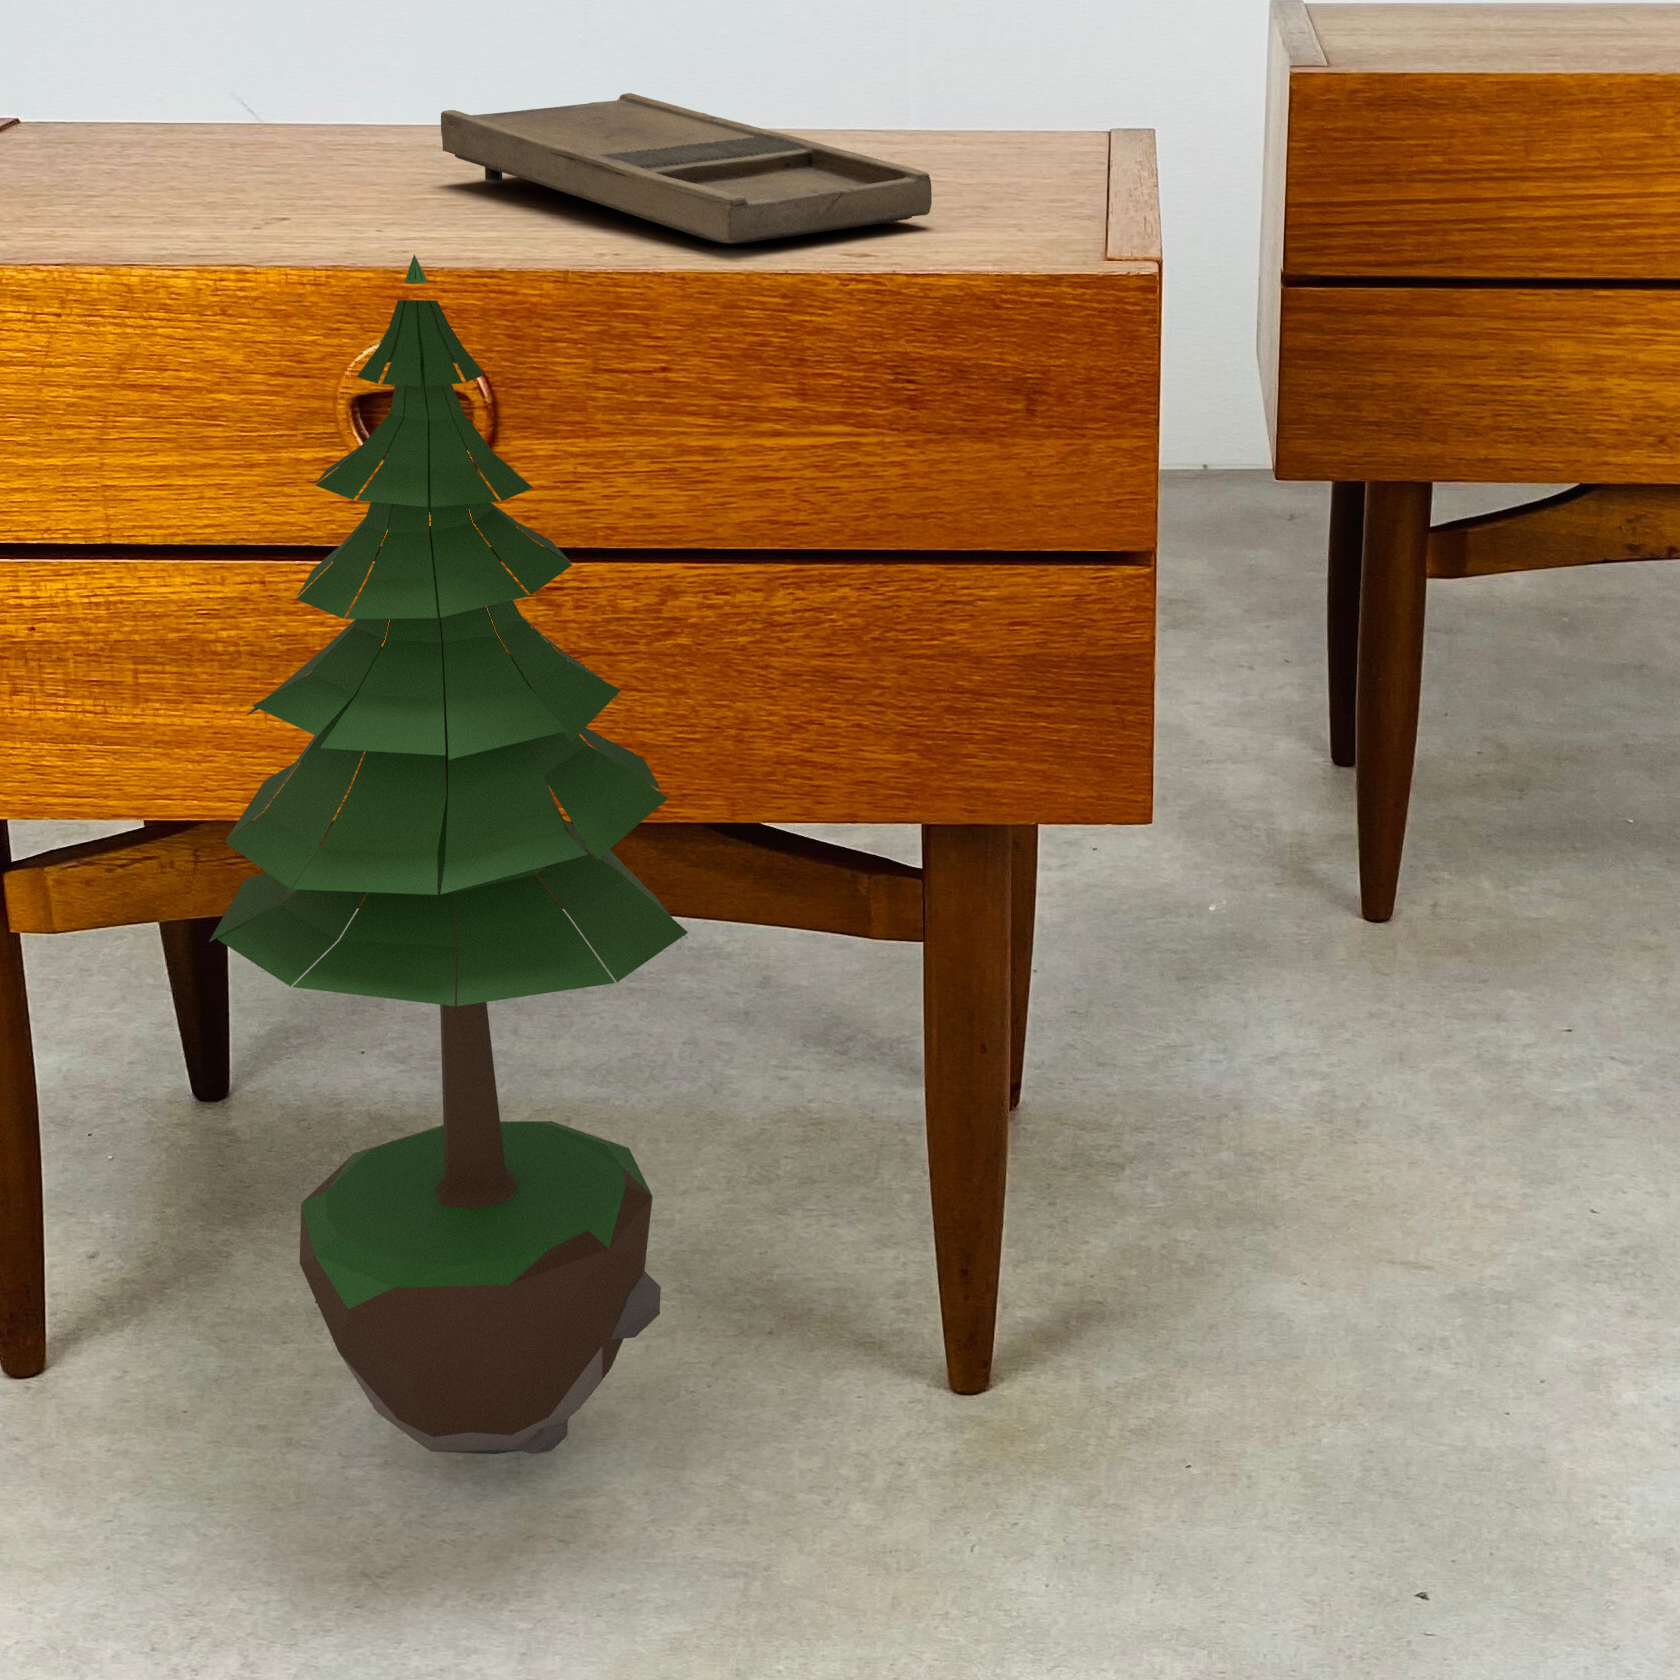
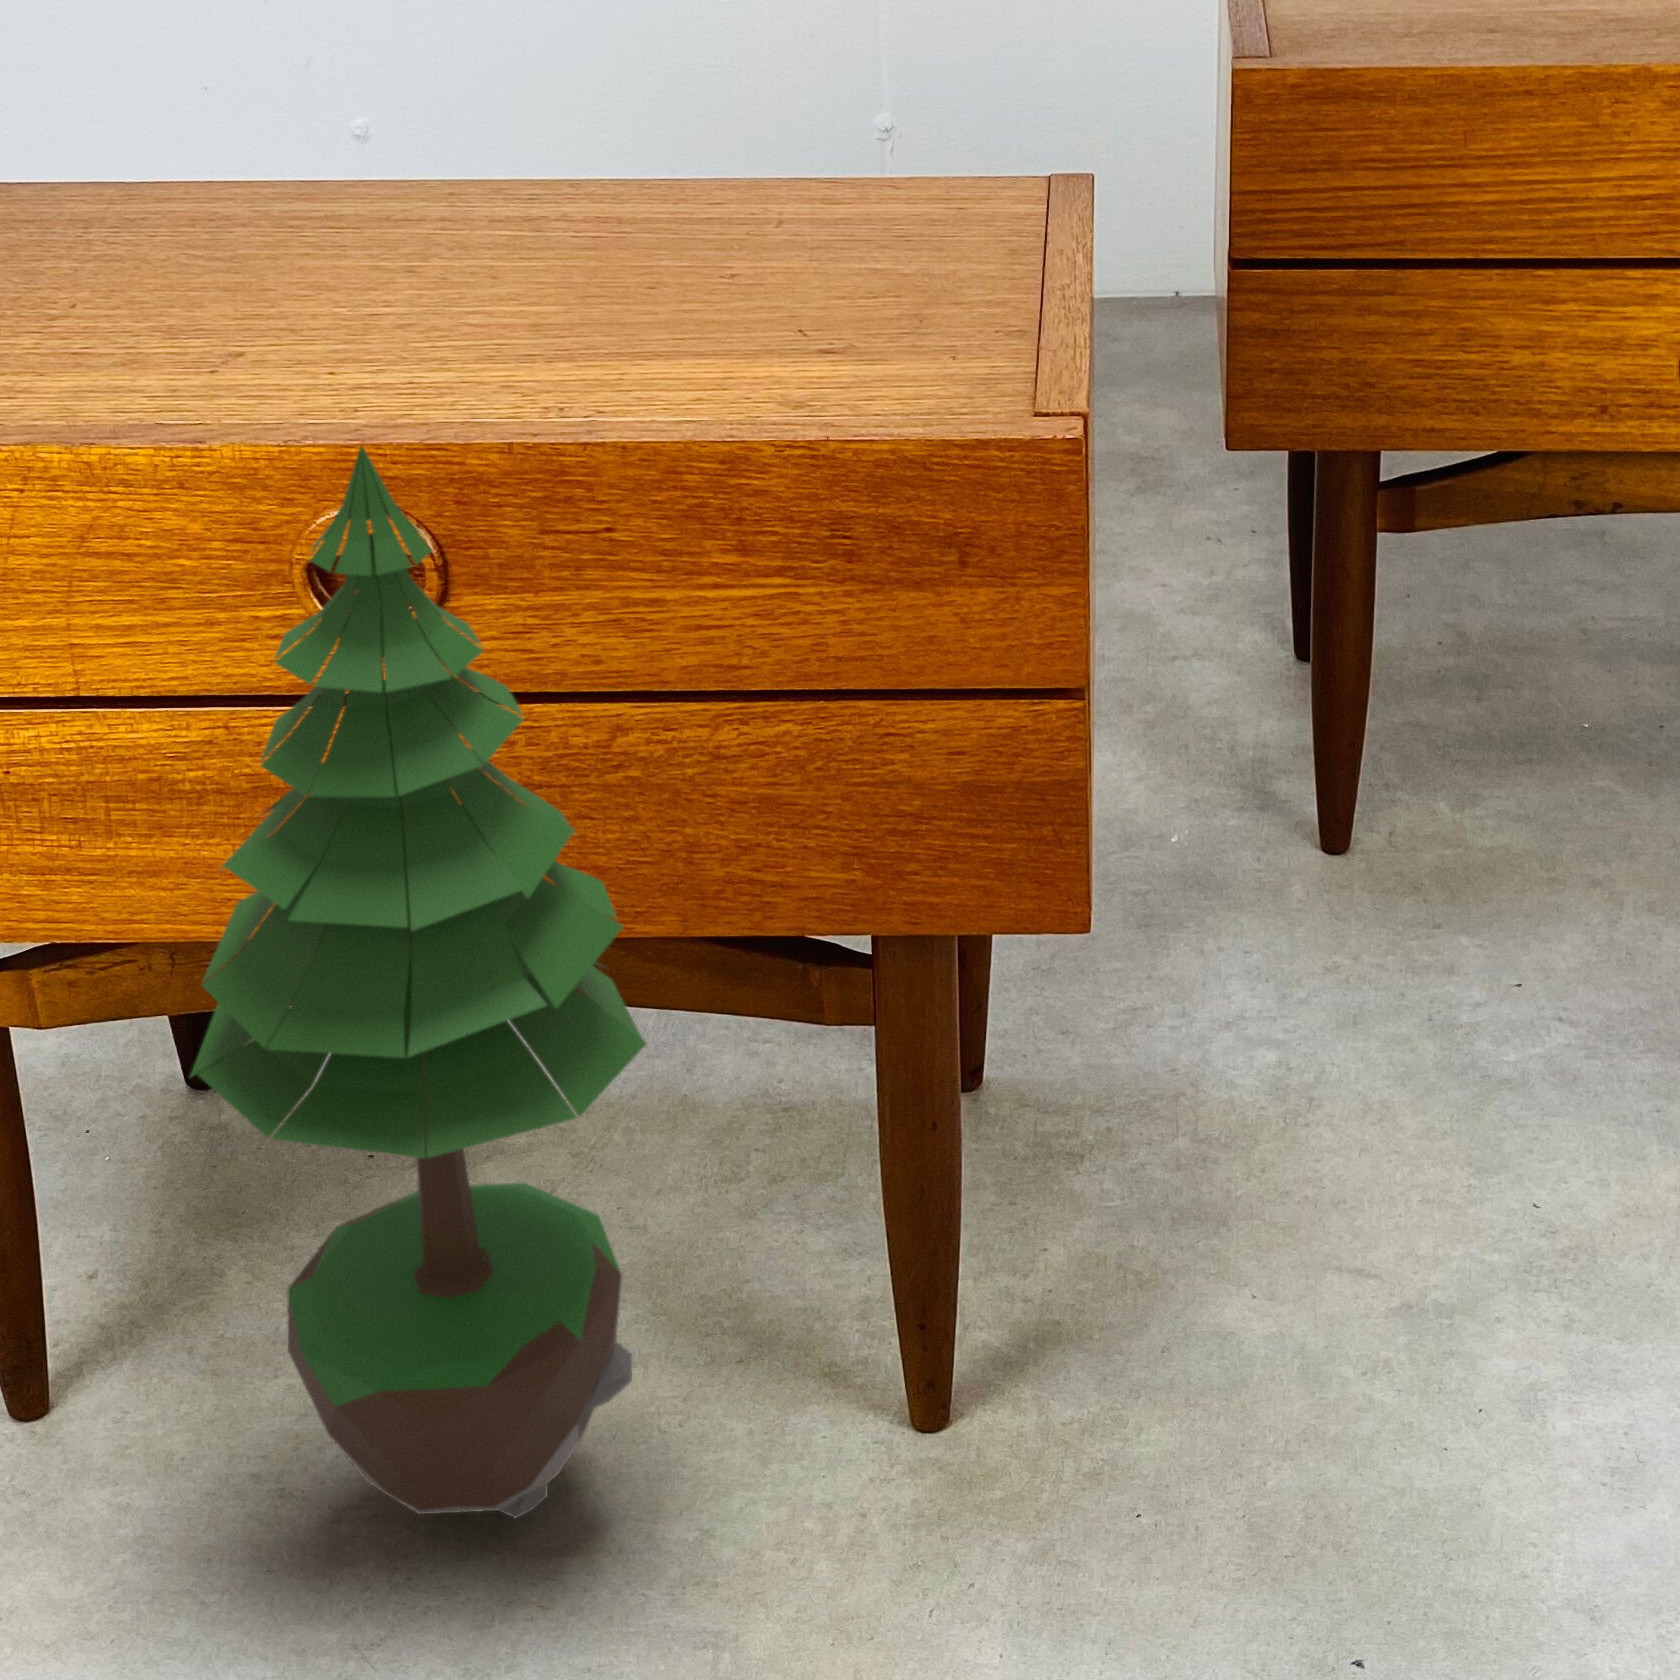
tray: present [441,93,932,244] -> none [385,168,865,406]

